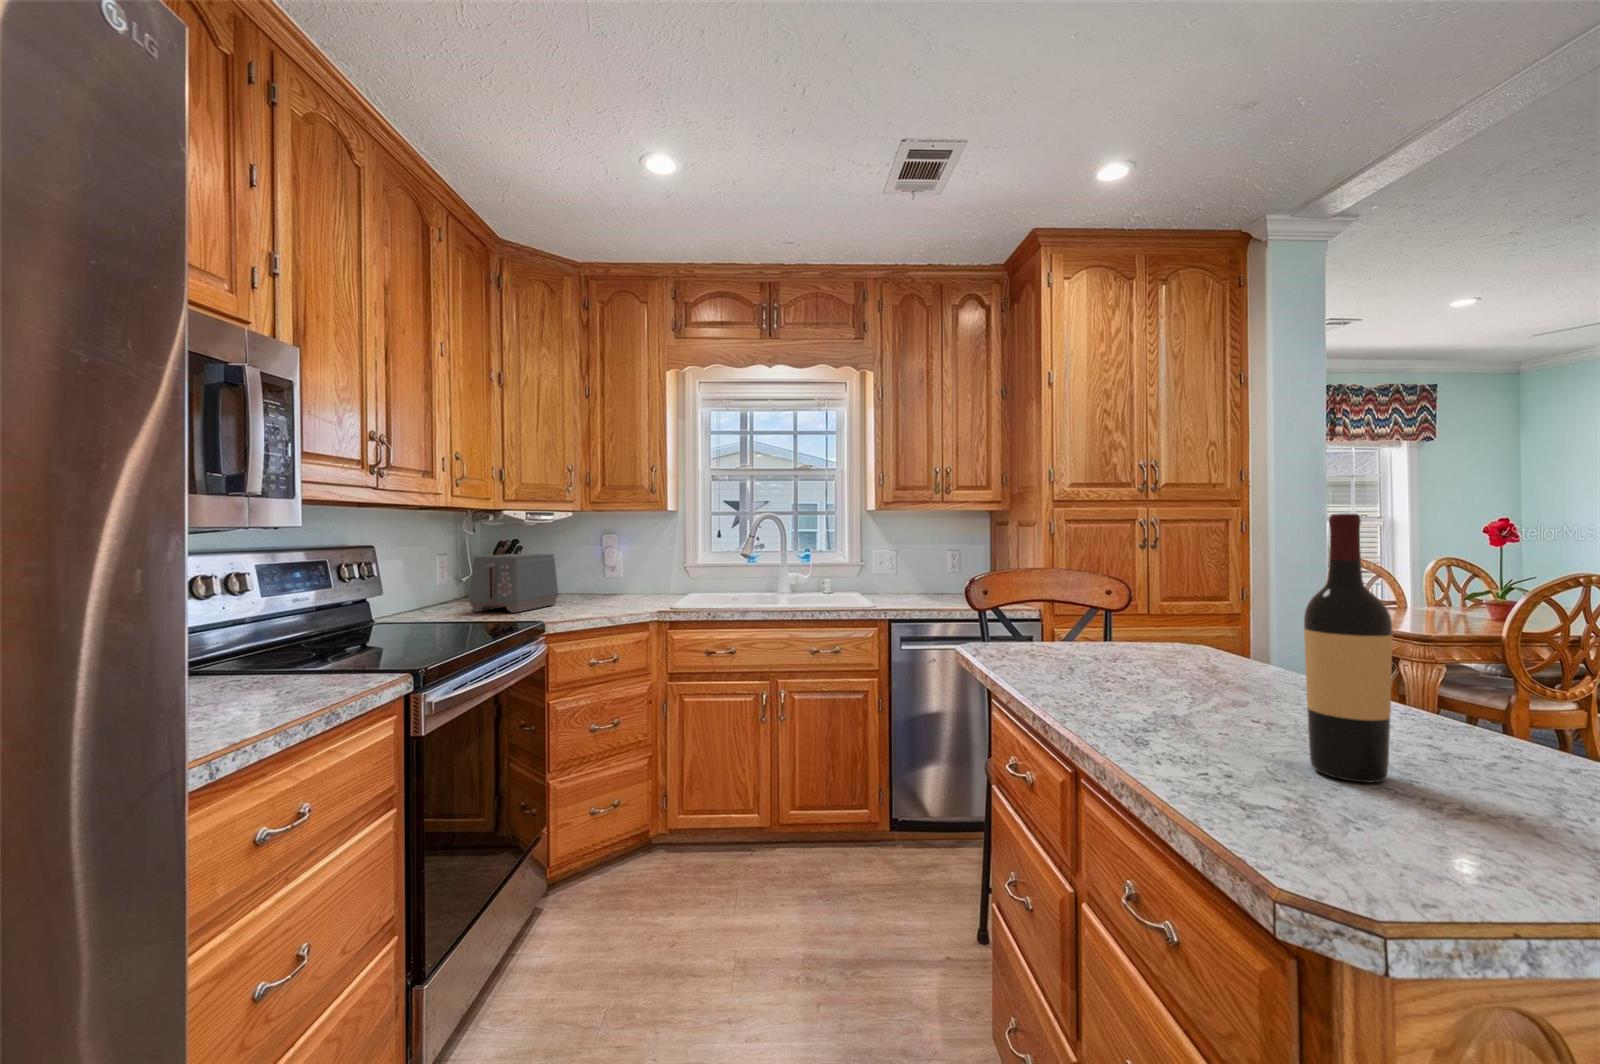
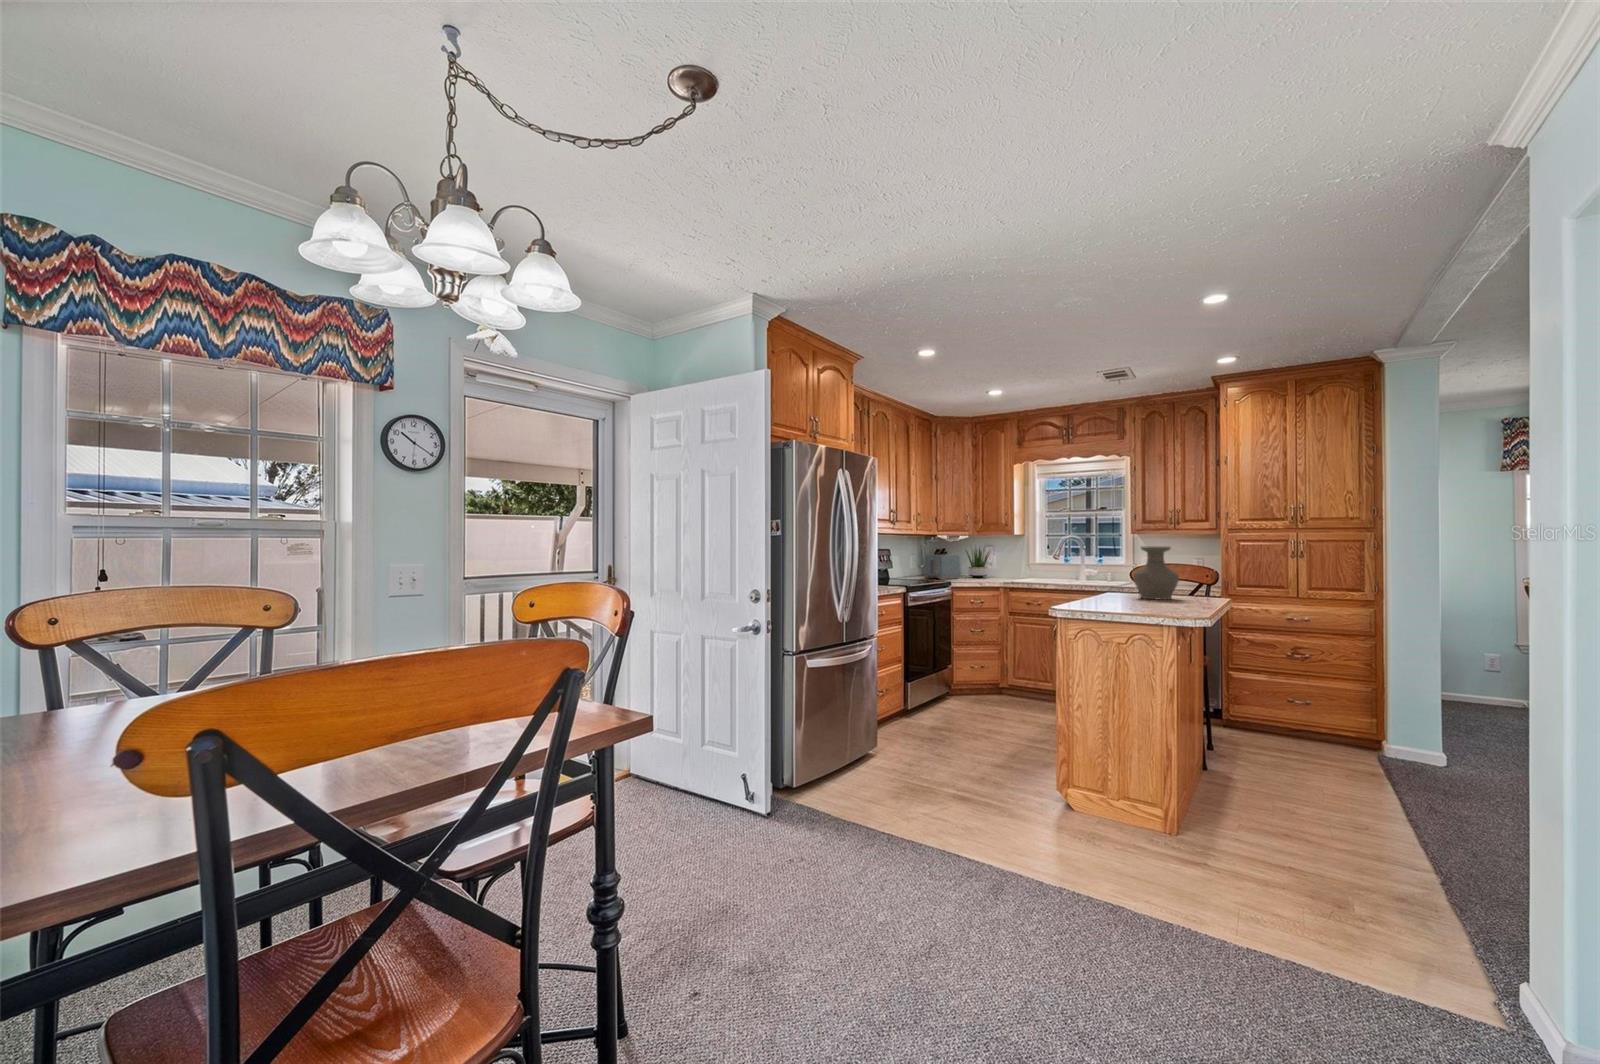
wine bottle: present [1304,514,1393,782] -> none [1099,542,1116,604]
potted plant: none [559,531,621,599] -> present [966,548,989,578]
vase: none [1142,531,1277,688] -> present [1133,546,1179,600]

